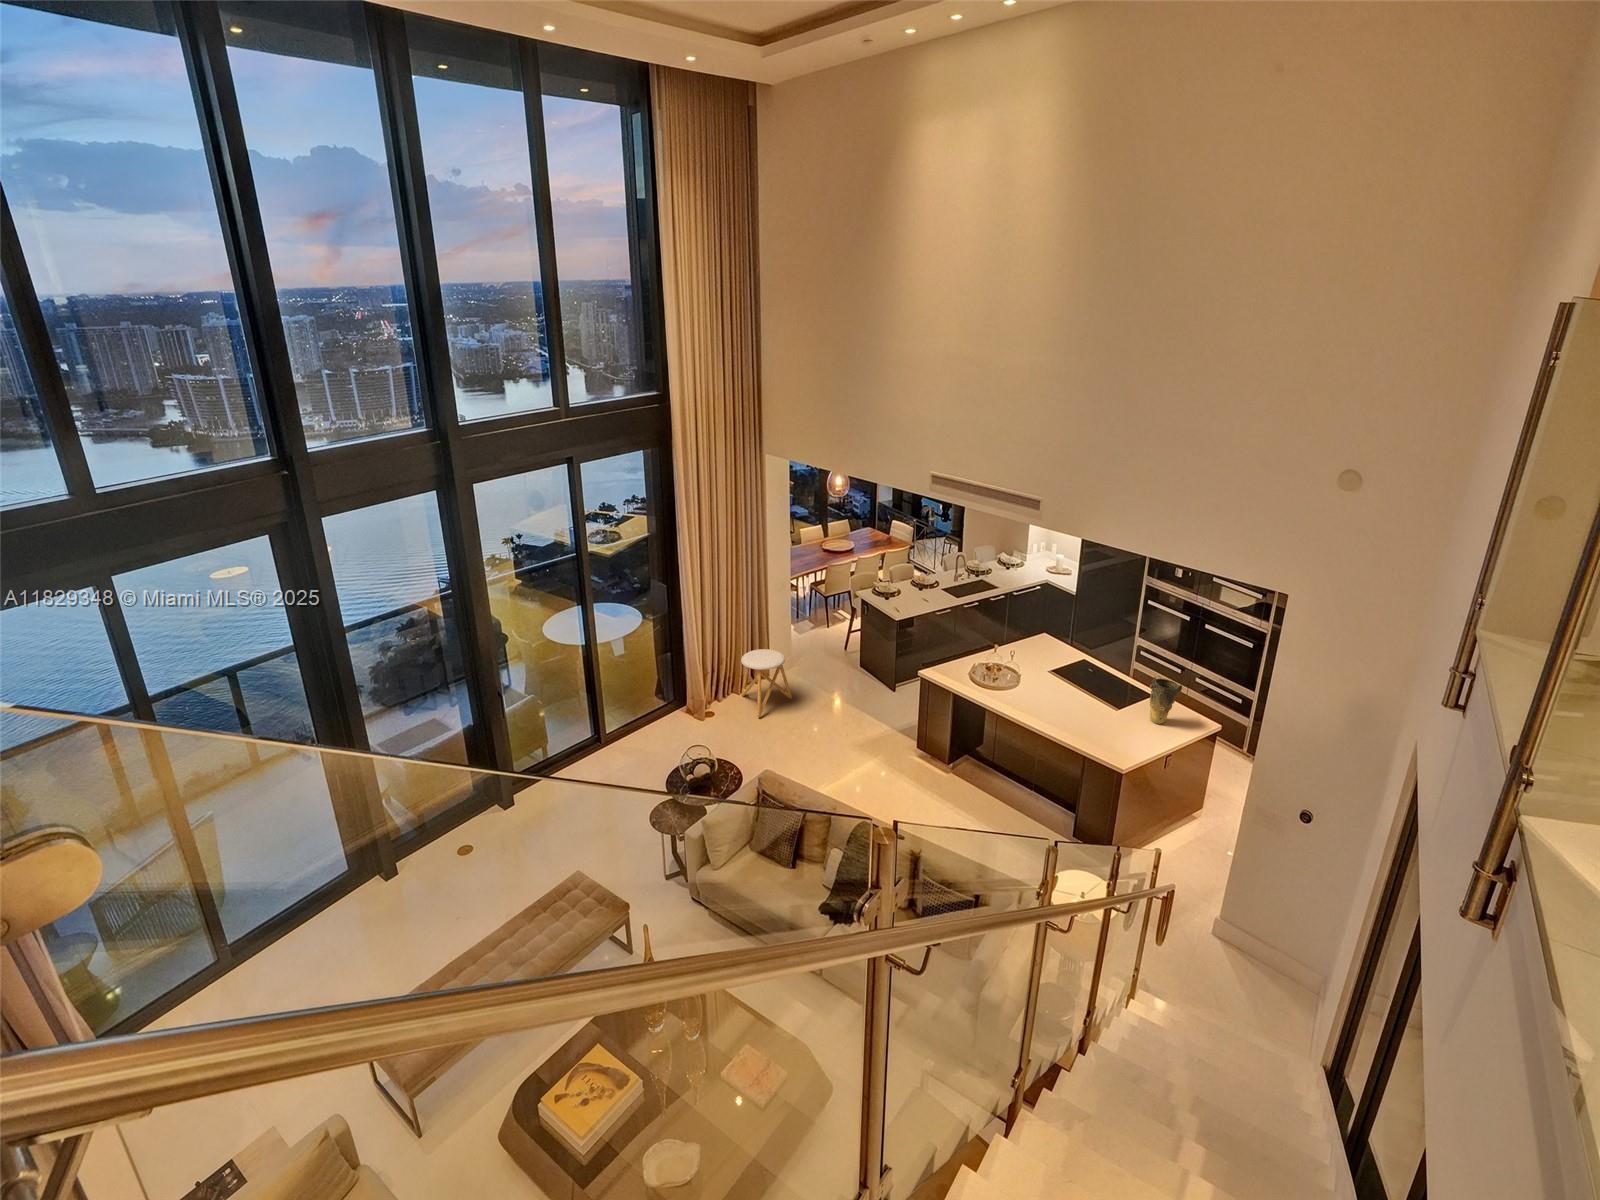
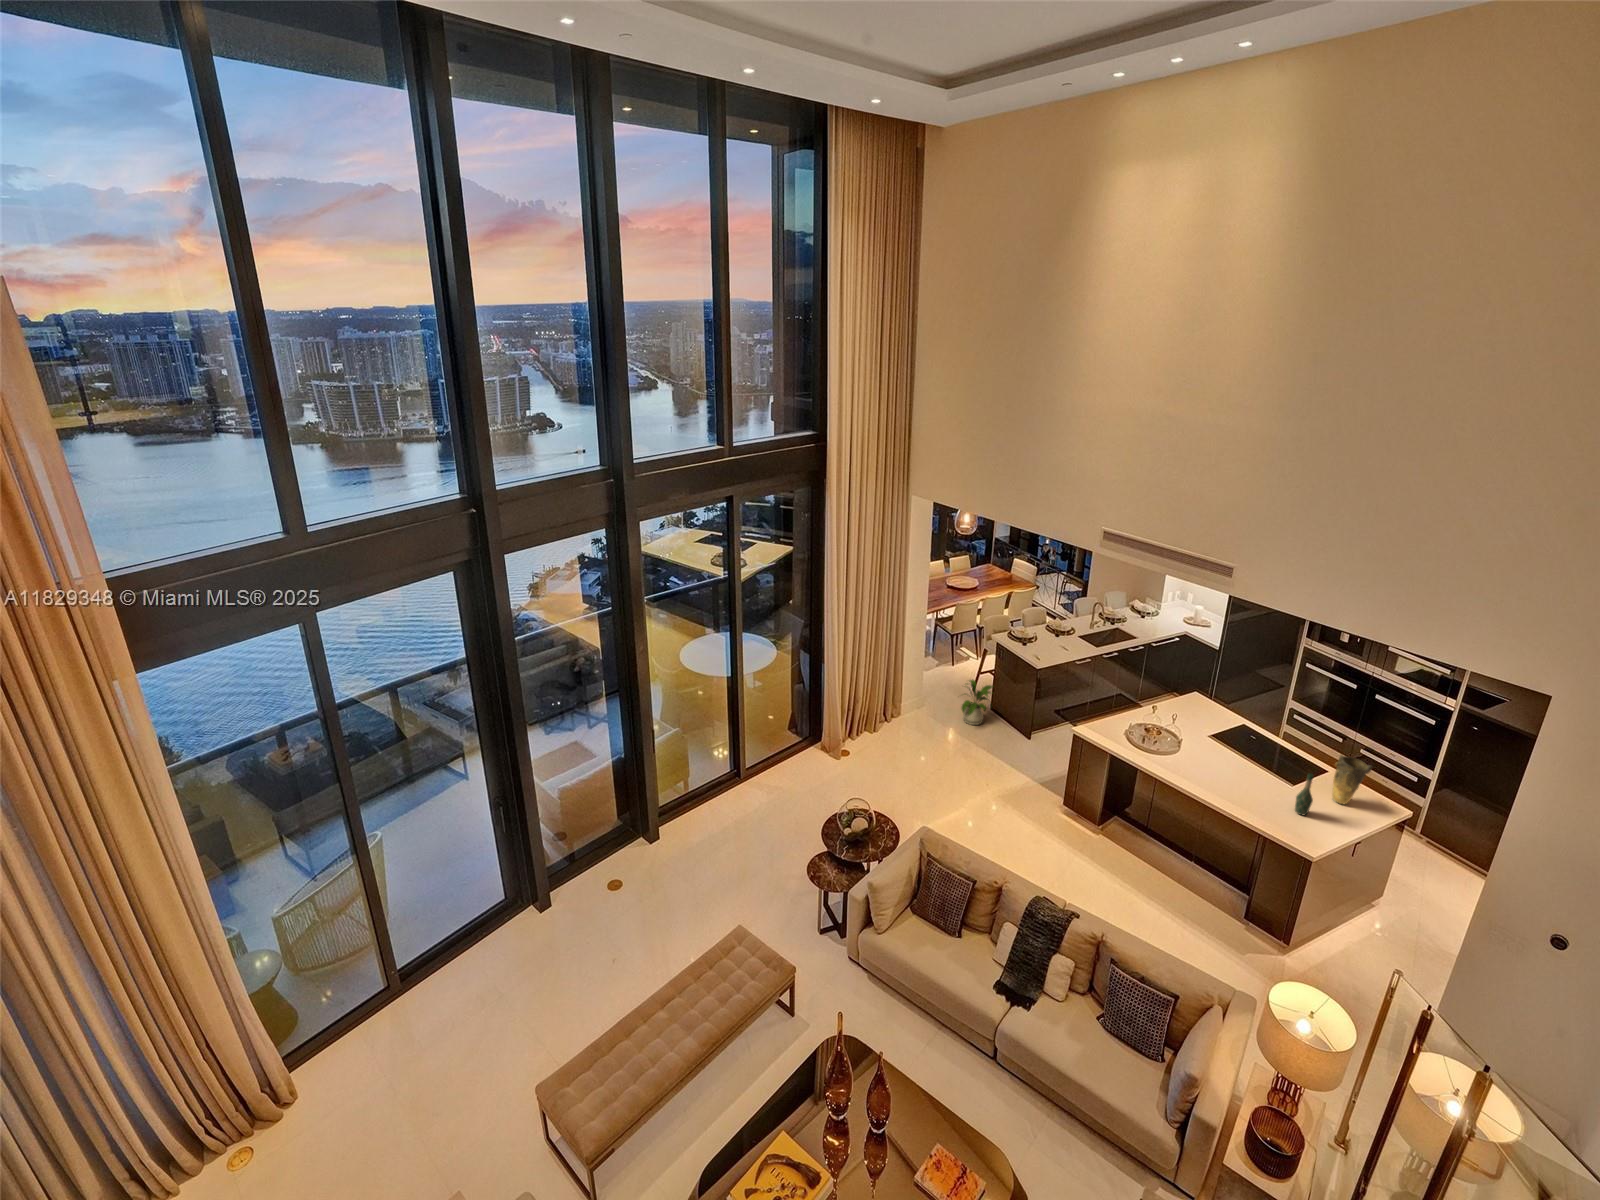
house plant: none [826,636,863,681] -> present [962,680,993,725]
stool: present [741,649,792,717] -> none [873,690,924,760]
wine bottle: none [1114,695,1129,736] -> present [1295,773,1313,815]

